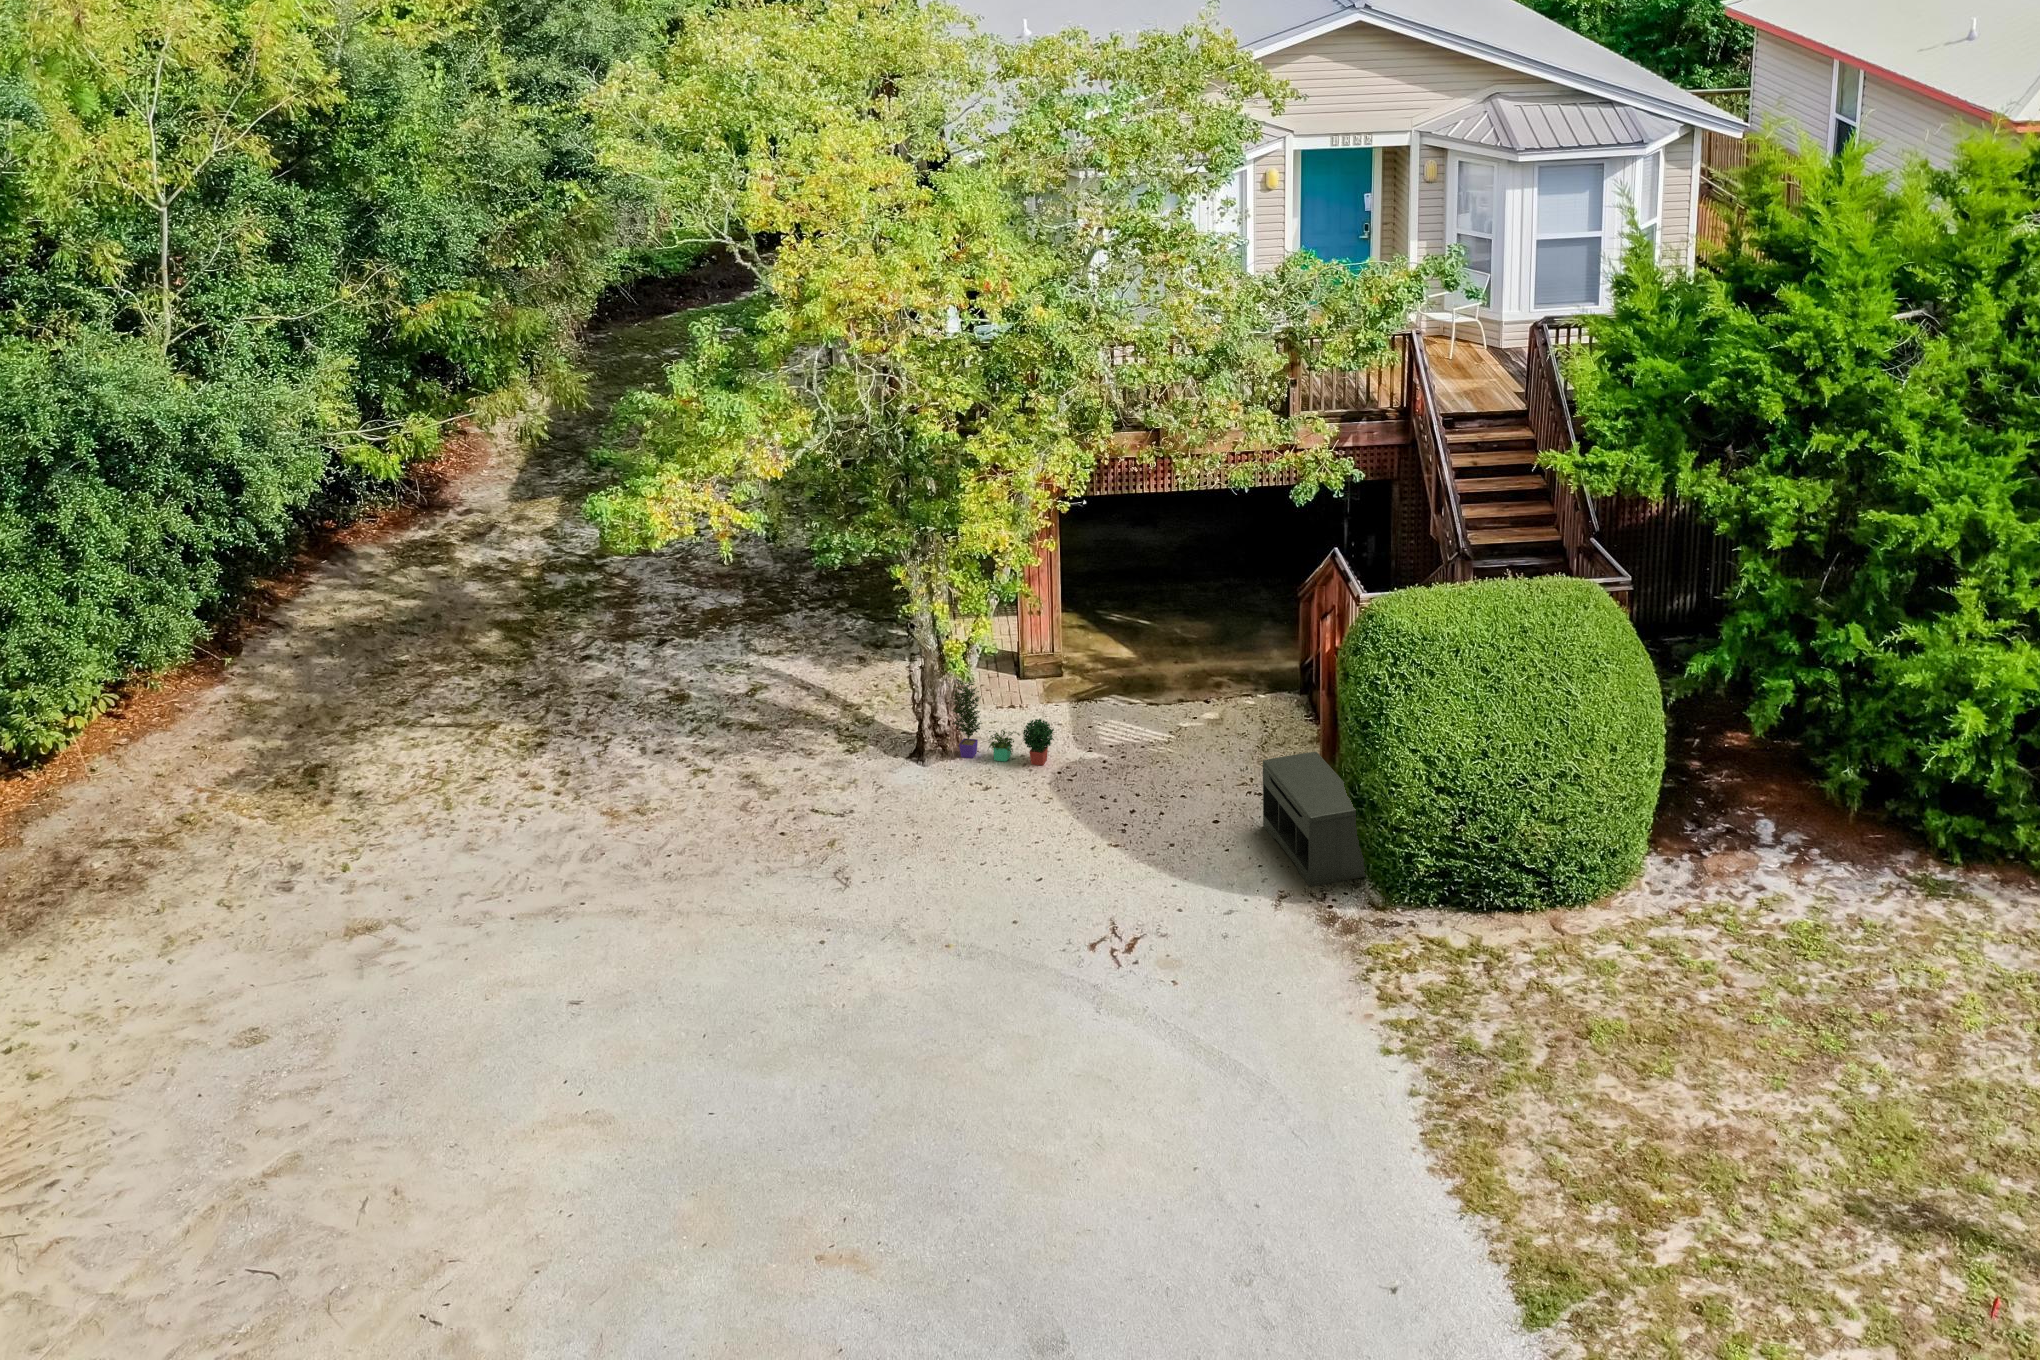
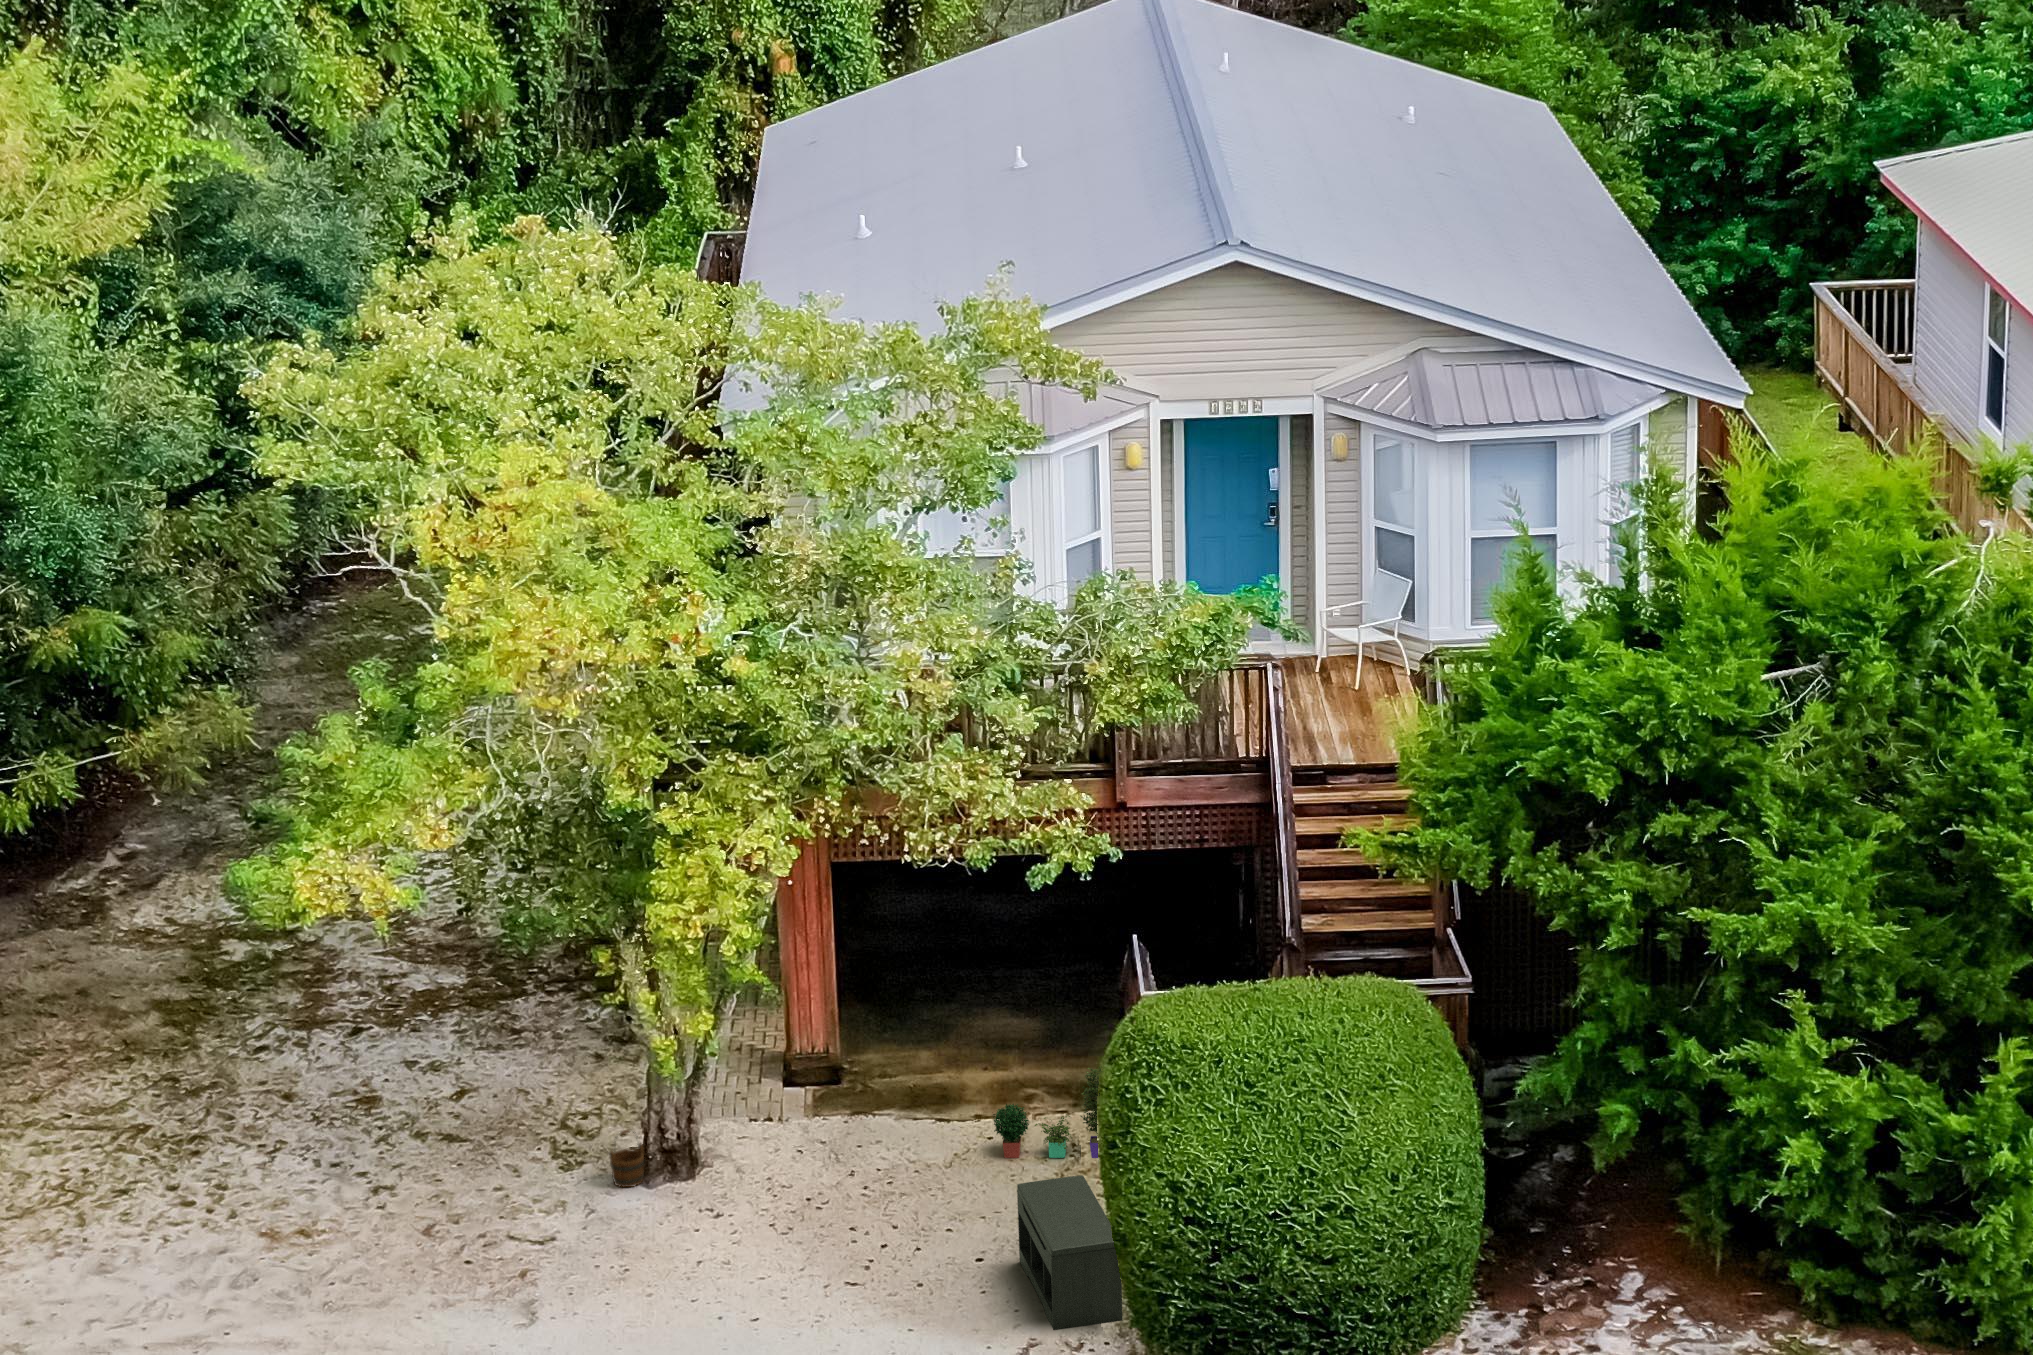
potted plant: present [952,680,1054,765] -> present [992,1066,1102,1158]
wooden bucket: none [898,719,927,769] -> present [609,1130,644,1187]

